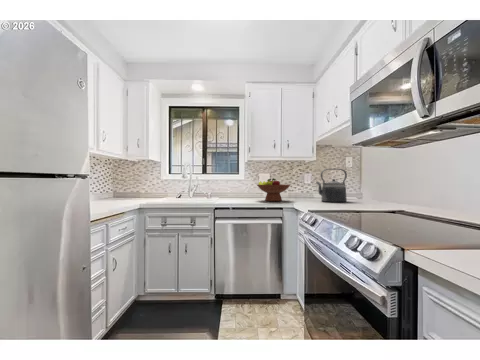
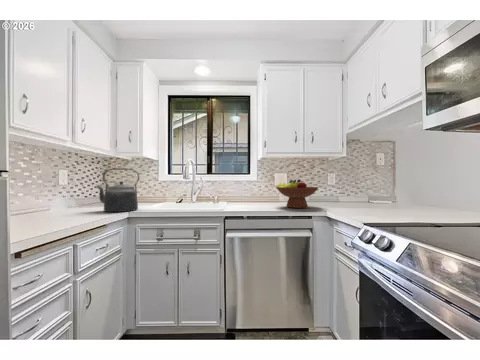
kettle: present [317,169,347,202] -> present [97,168,139,212]

